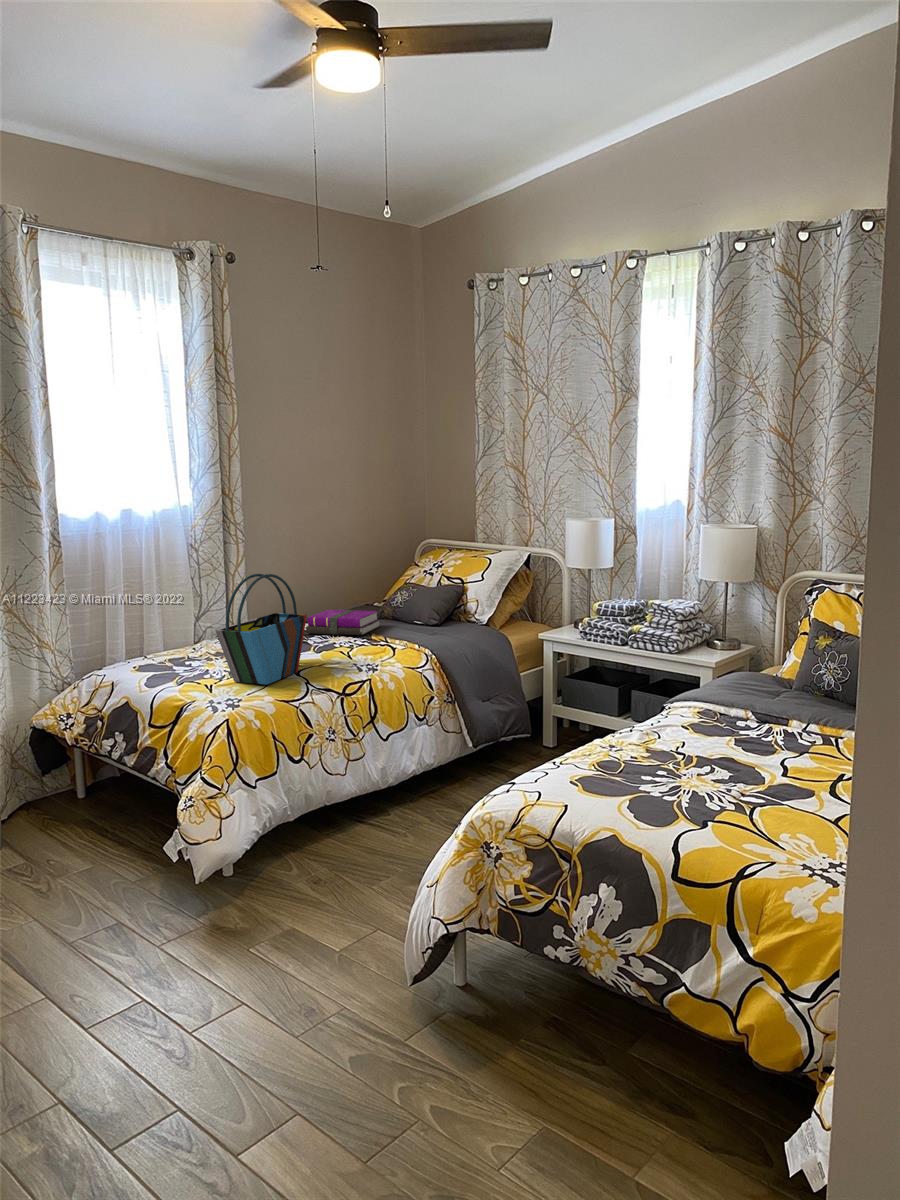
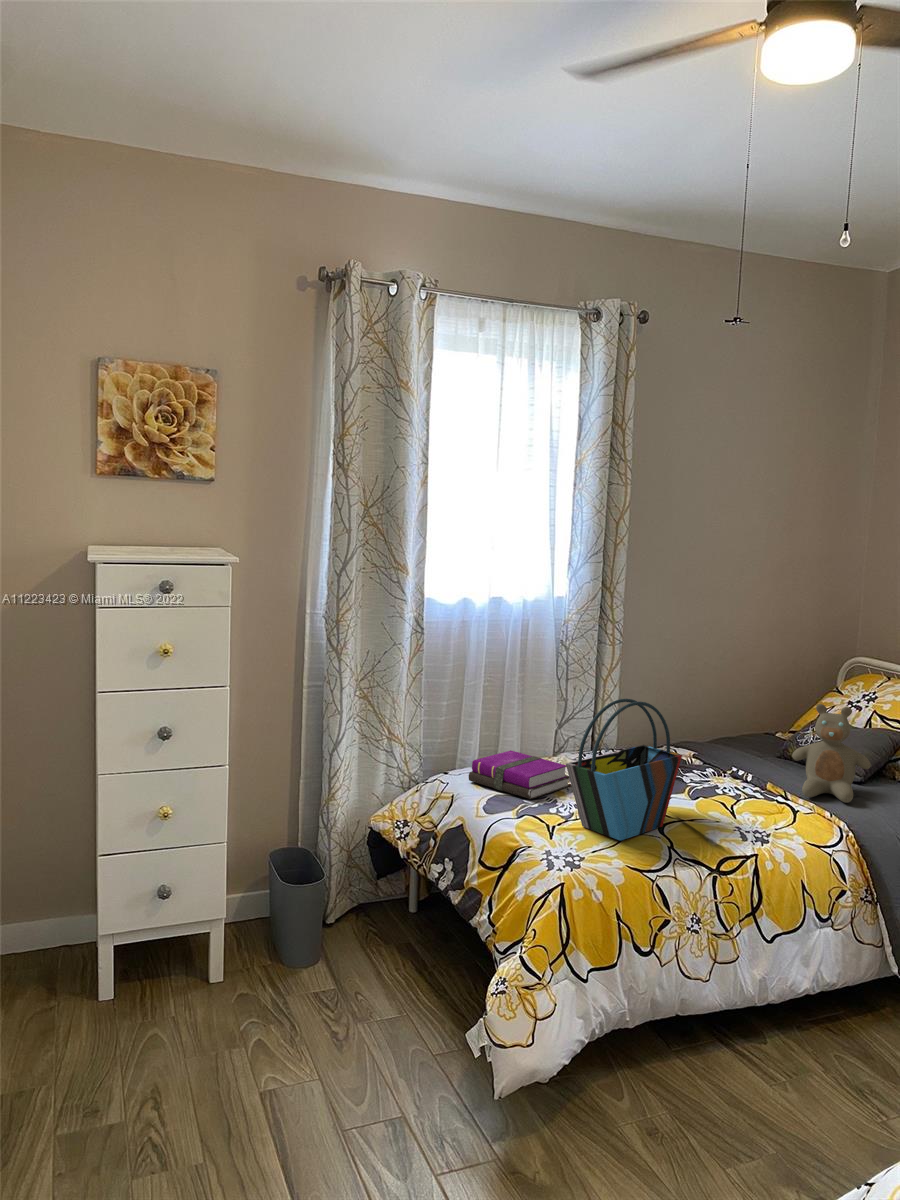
teddy bear: none [387,567,442,638] -> present [792,704,871,803]
notebook: present [306,610,380,635] -> present [469,750,570,799]

